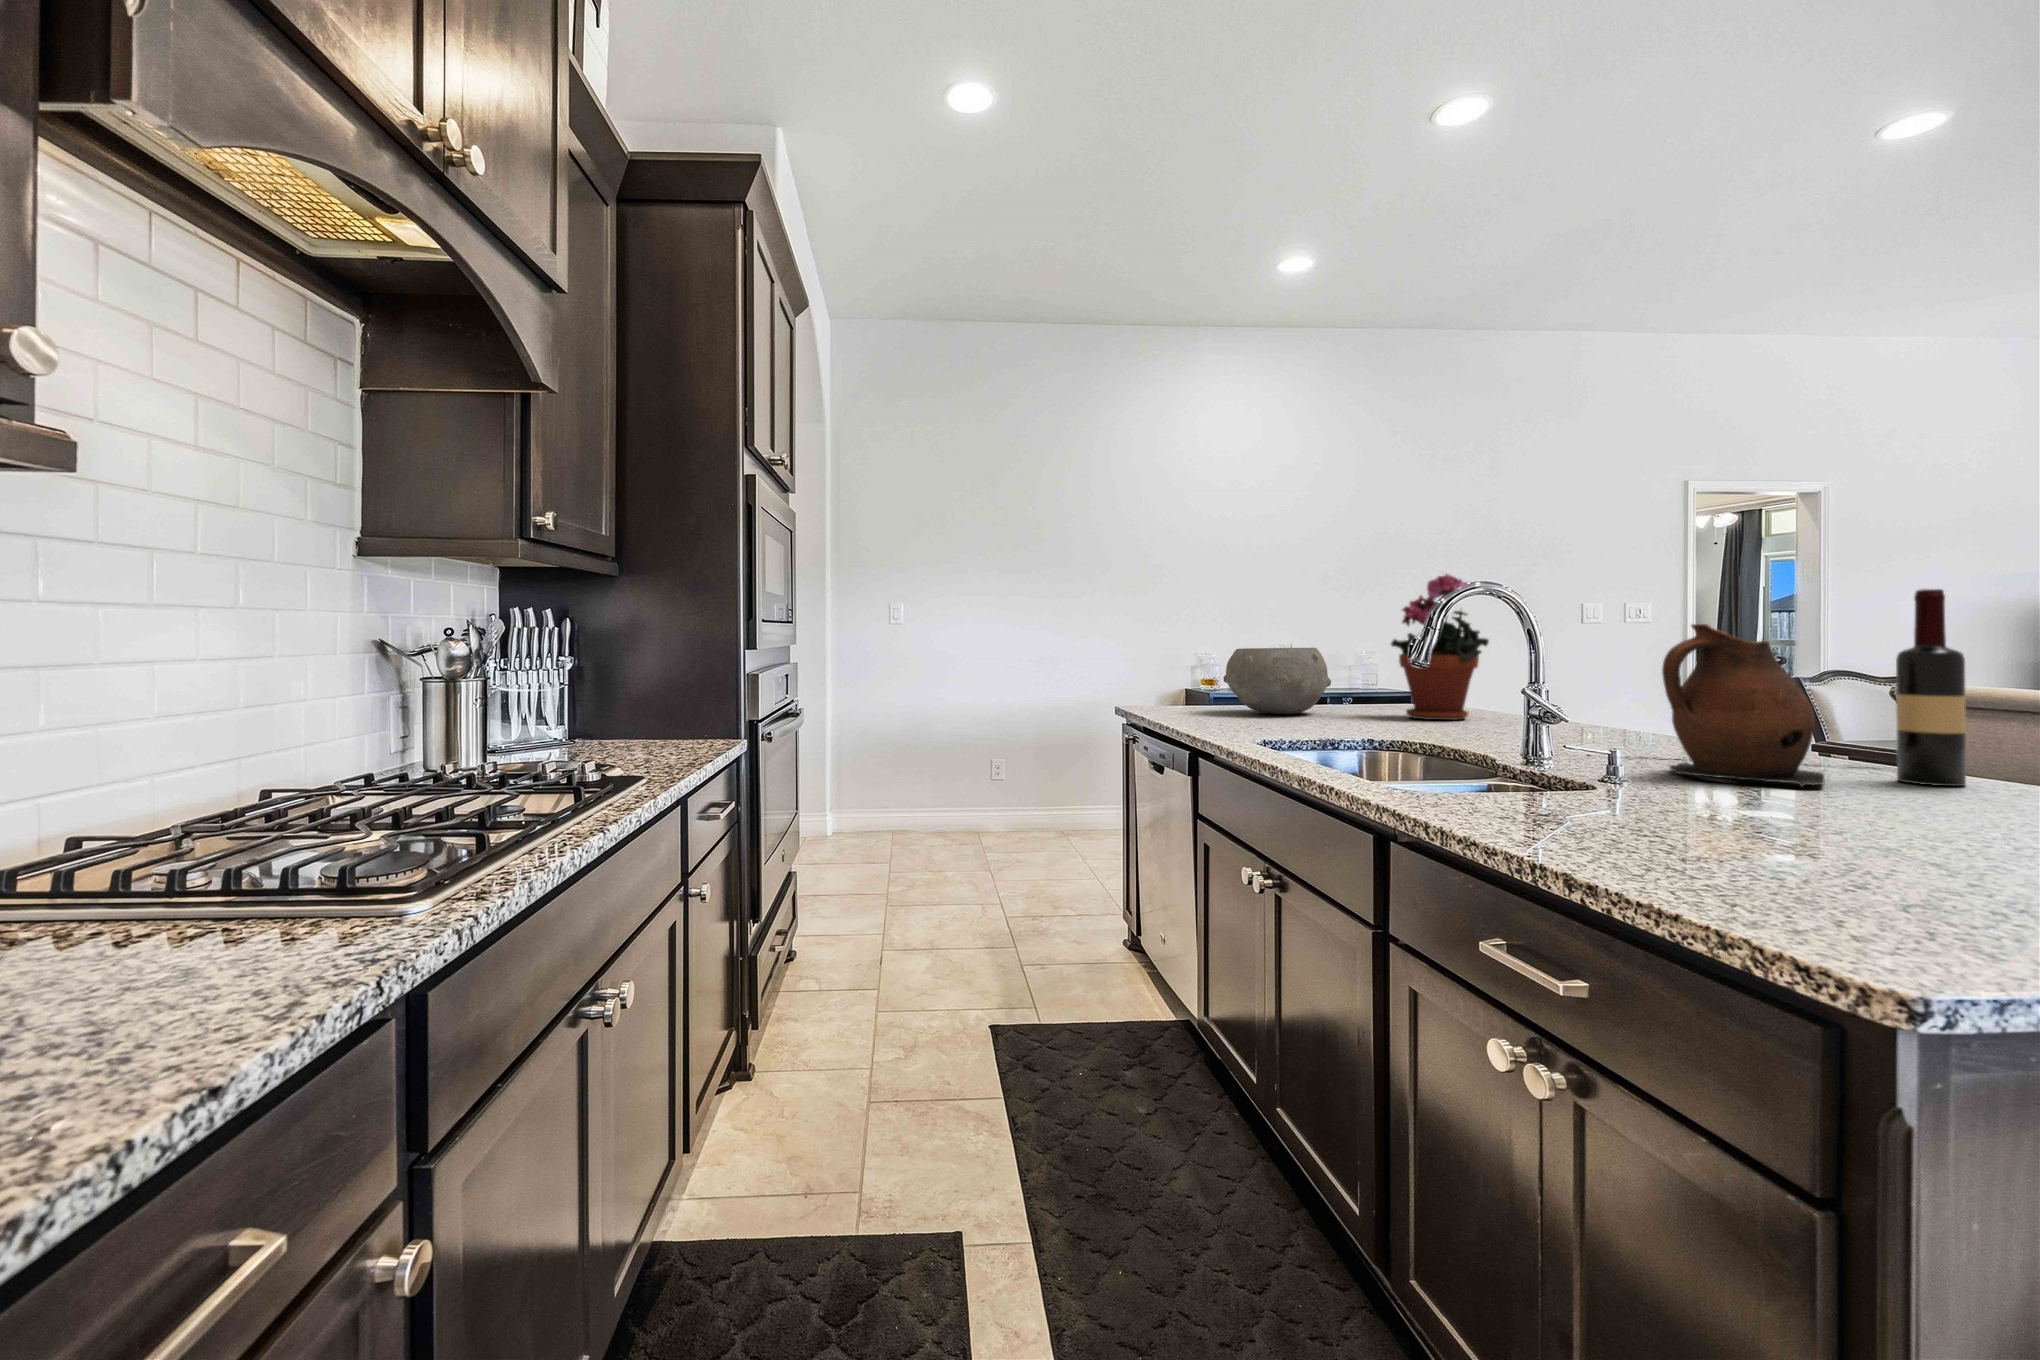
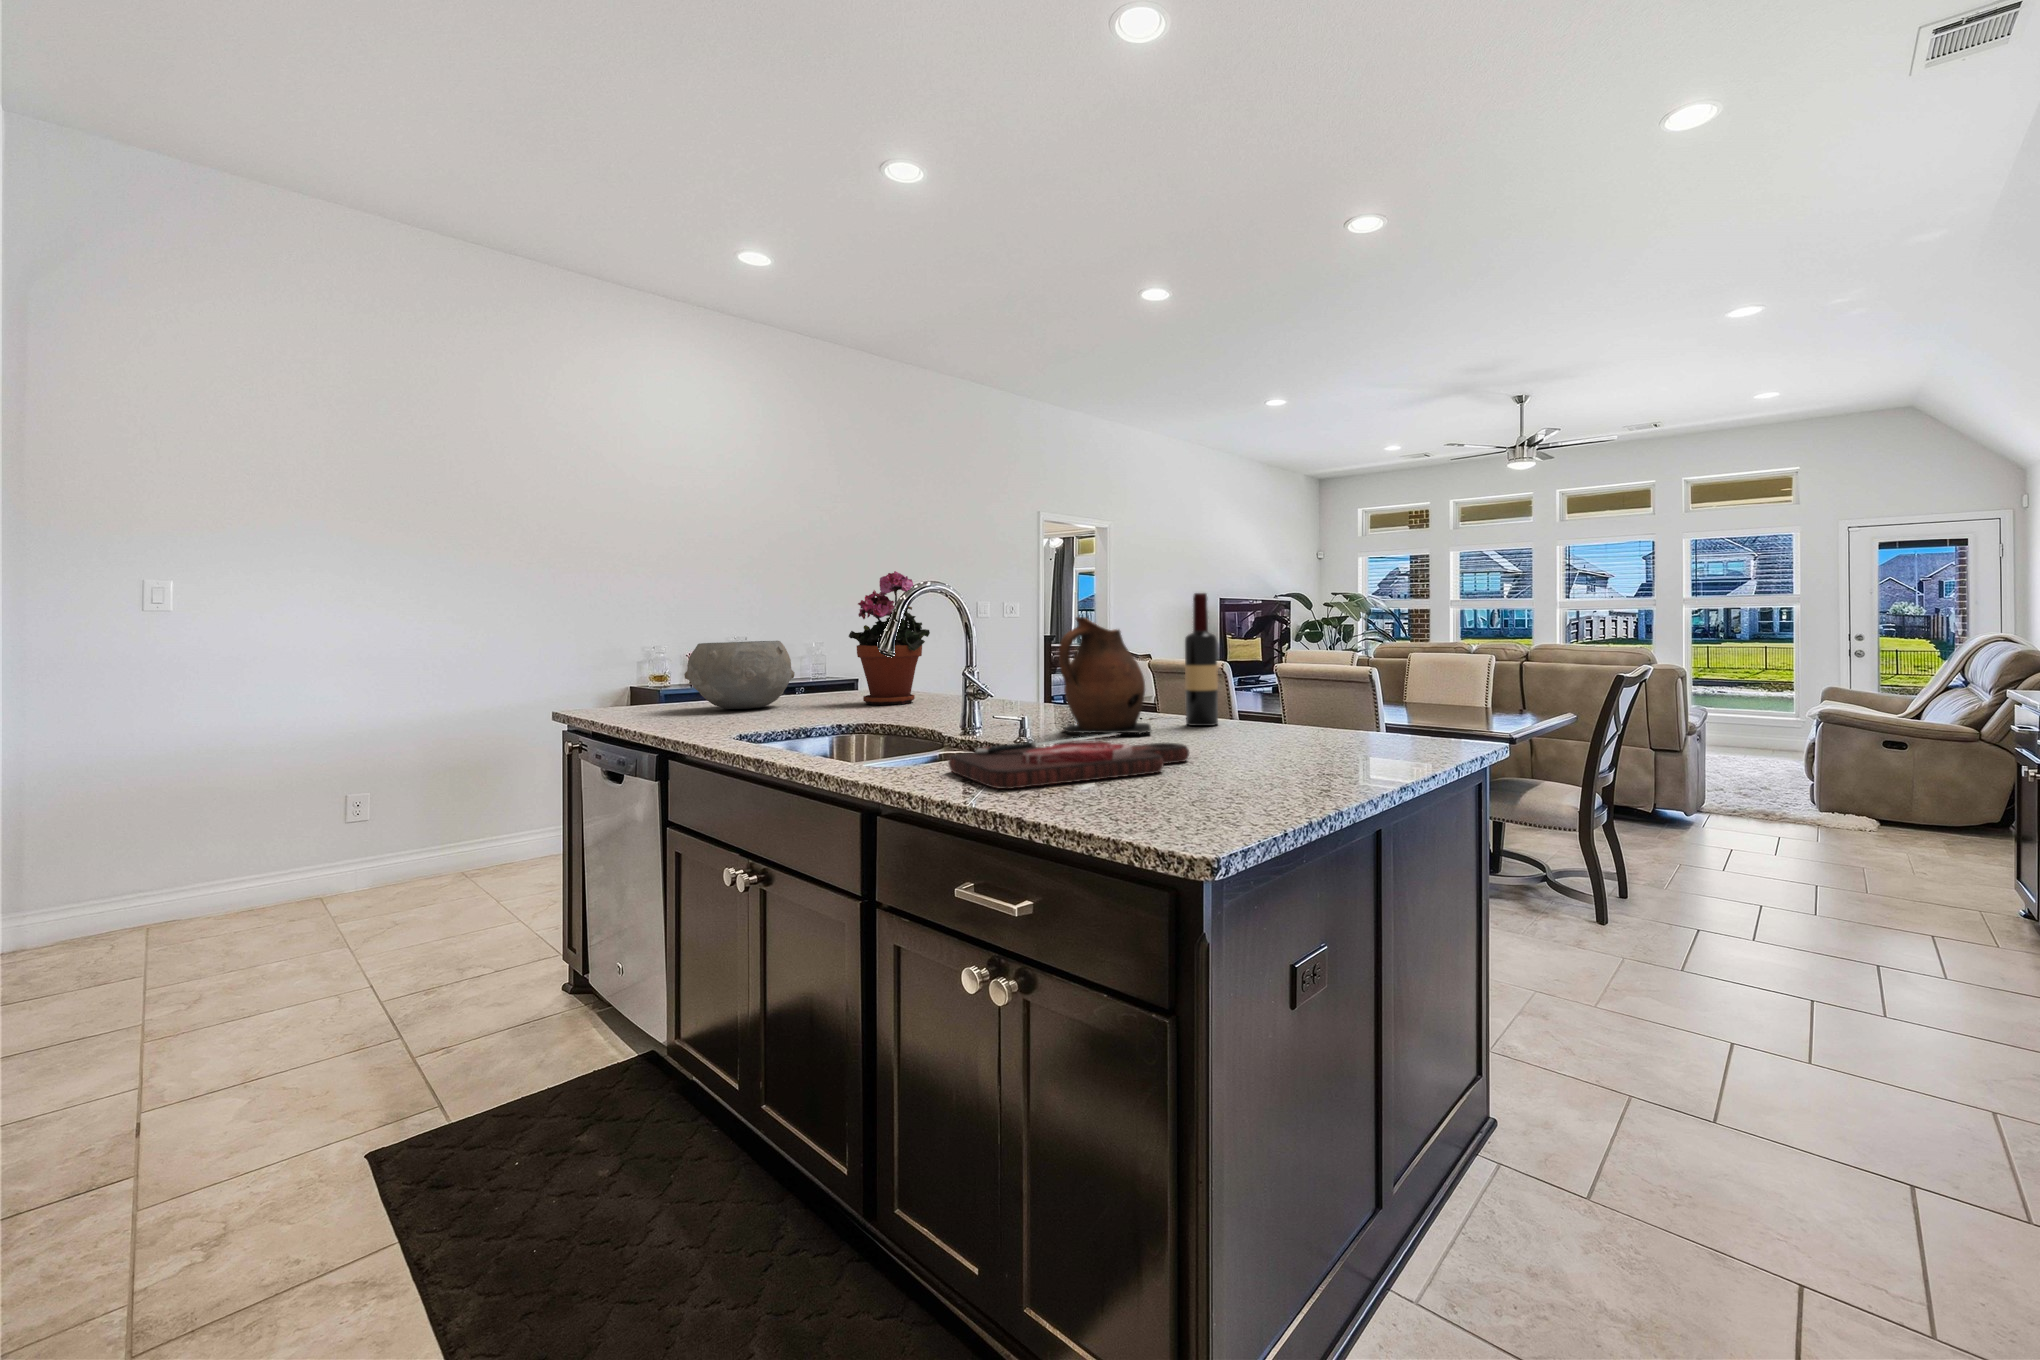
cutting board: none [1486,780,1892,845] -> present [948,733,1189,789]

